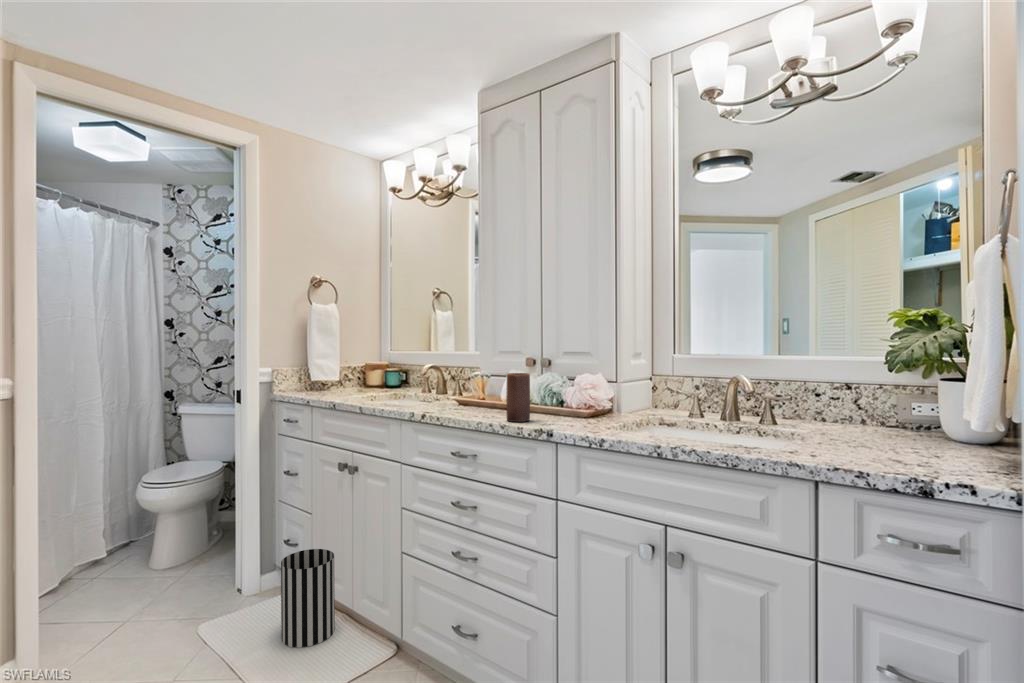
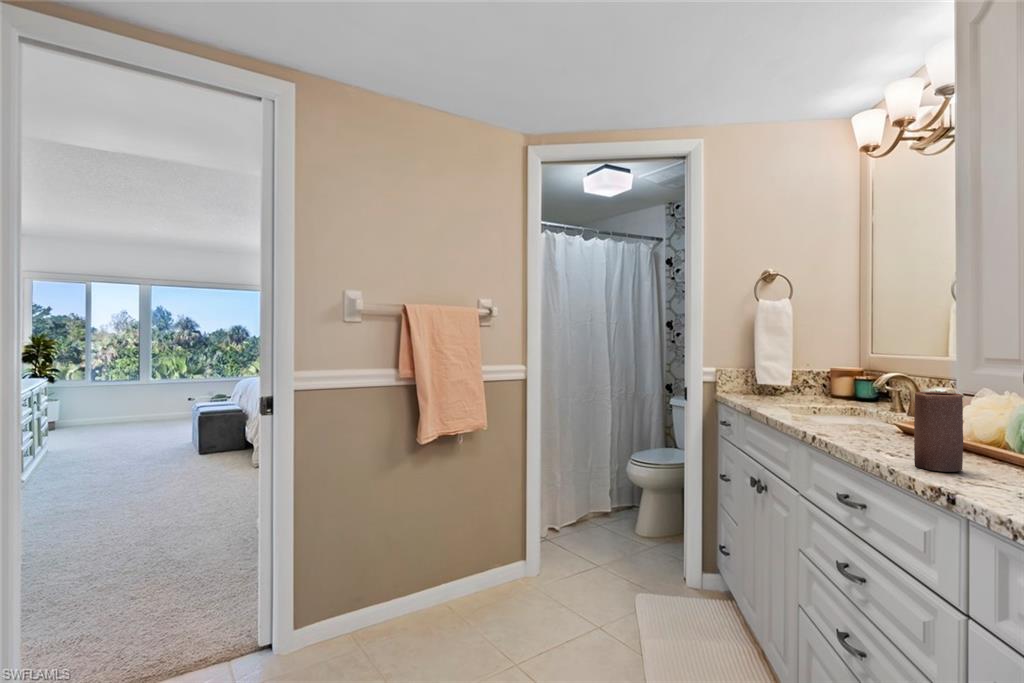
wastebasket: present [281,549,335,648] -> none [689,559,745,665]

